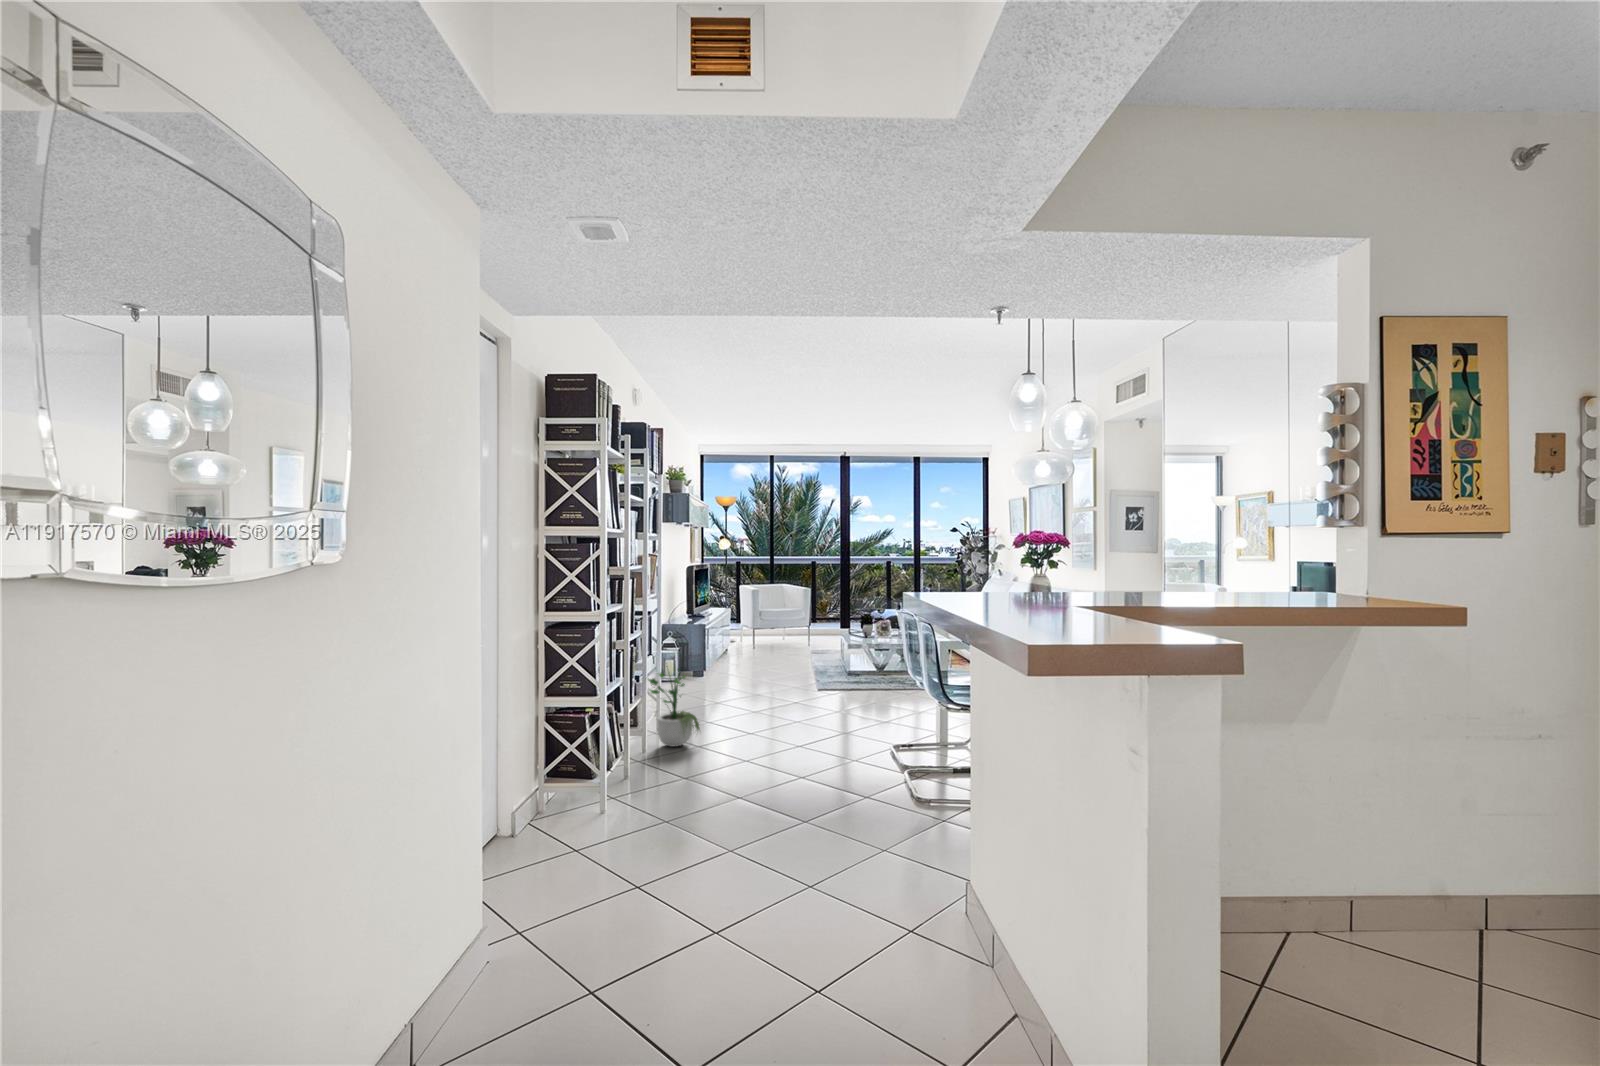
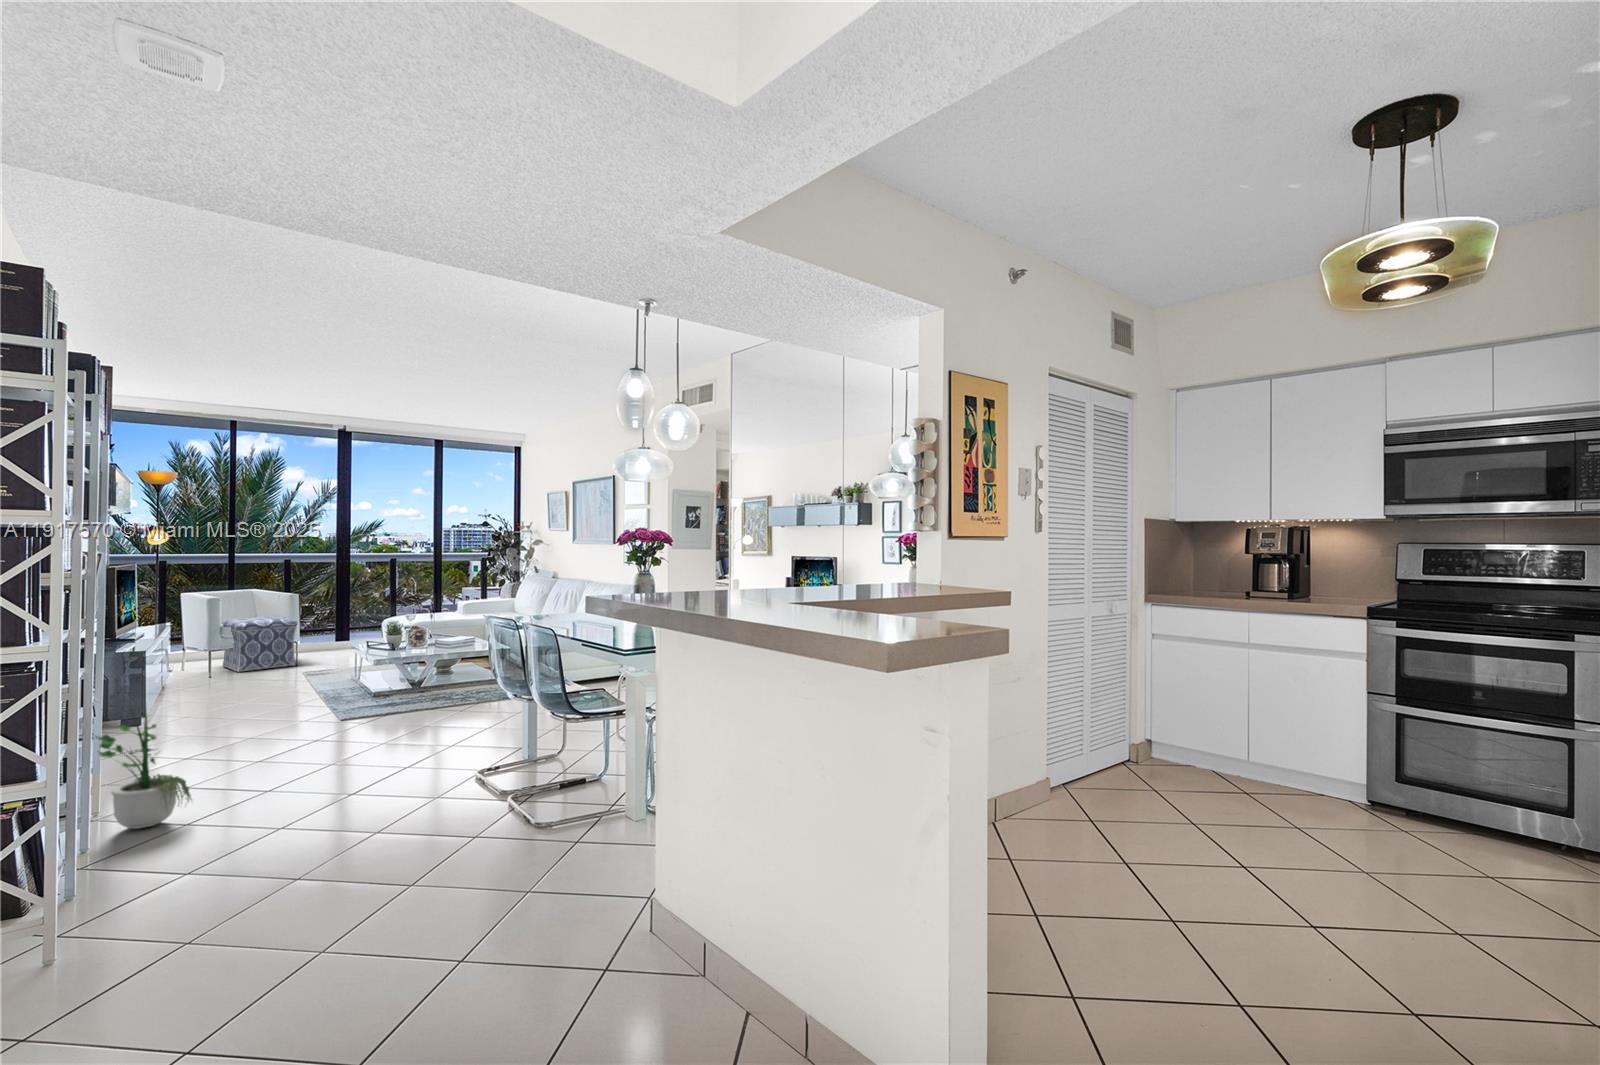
ottoman: none [761,606,807,647] -> present [222,616,297,672]

